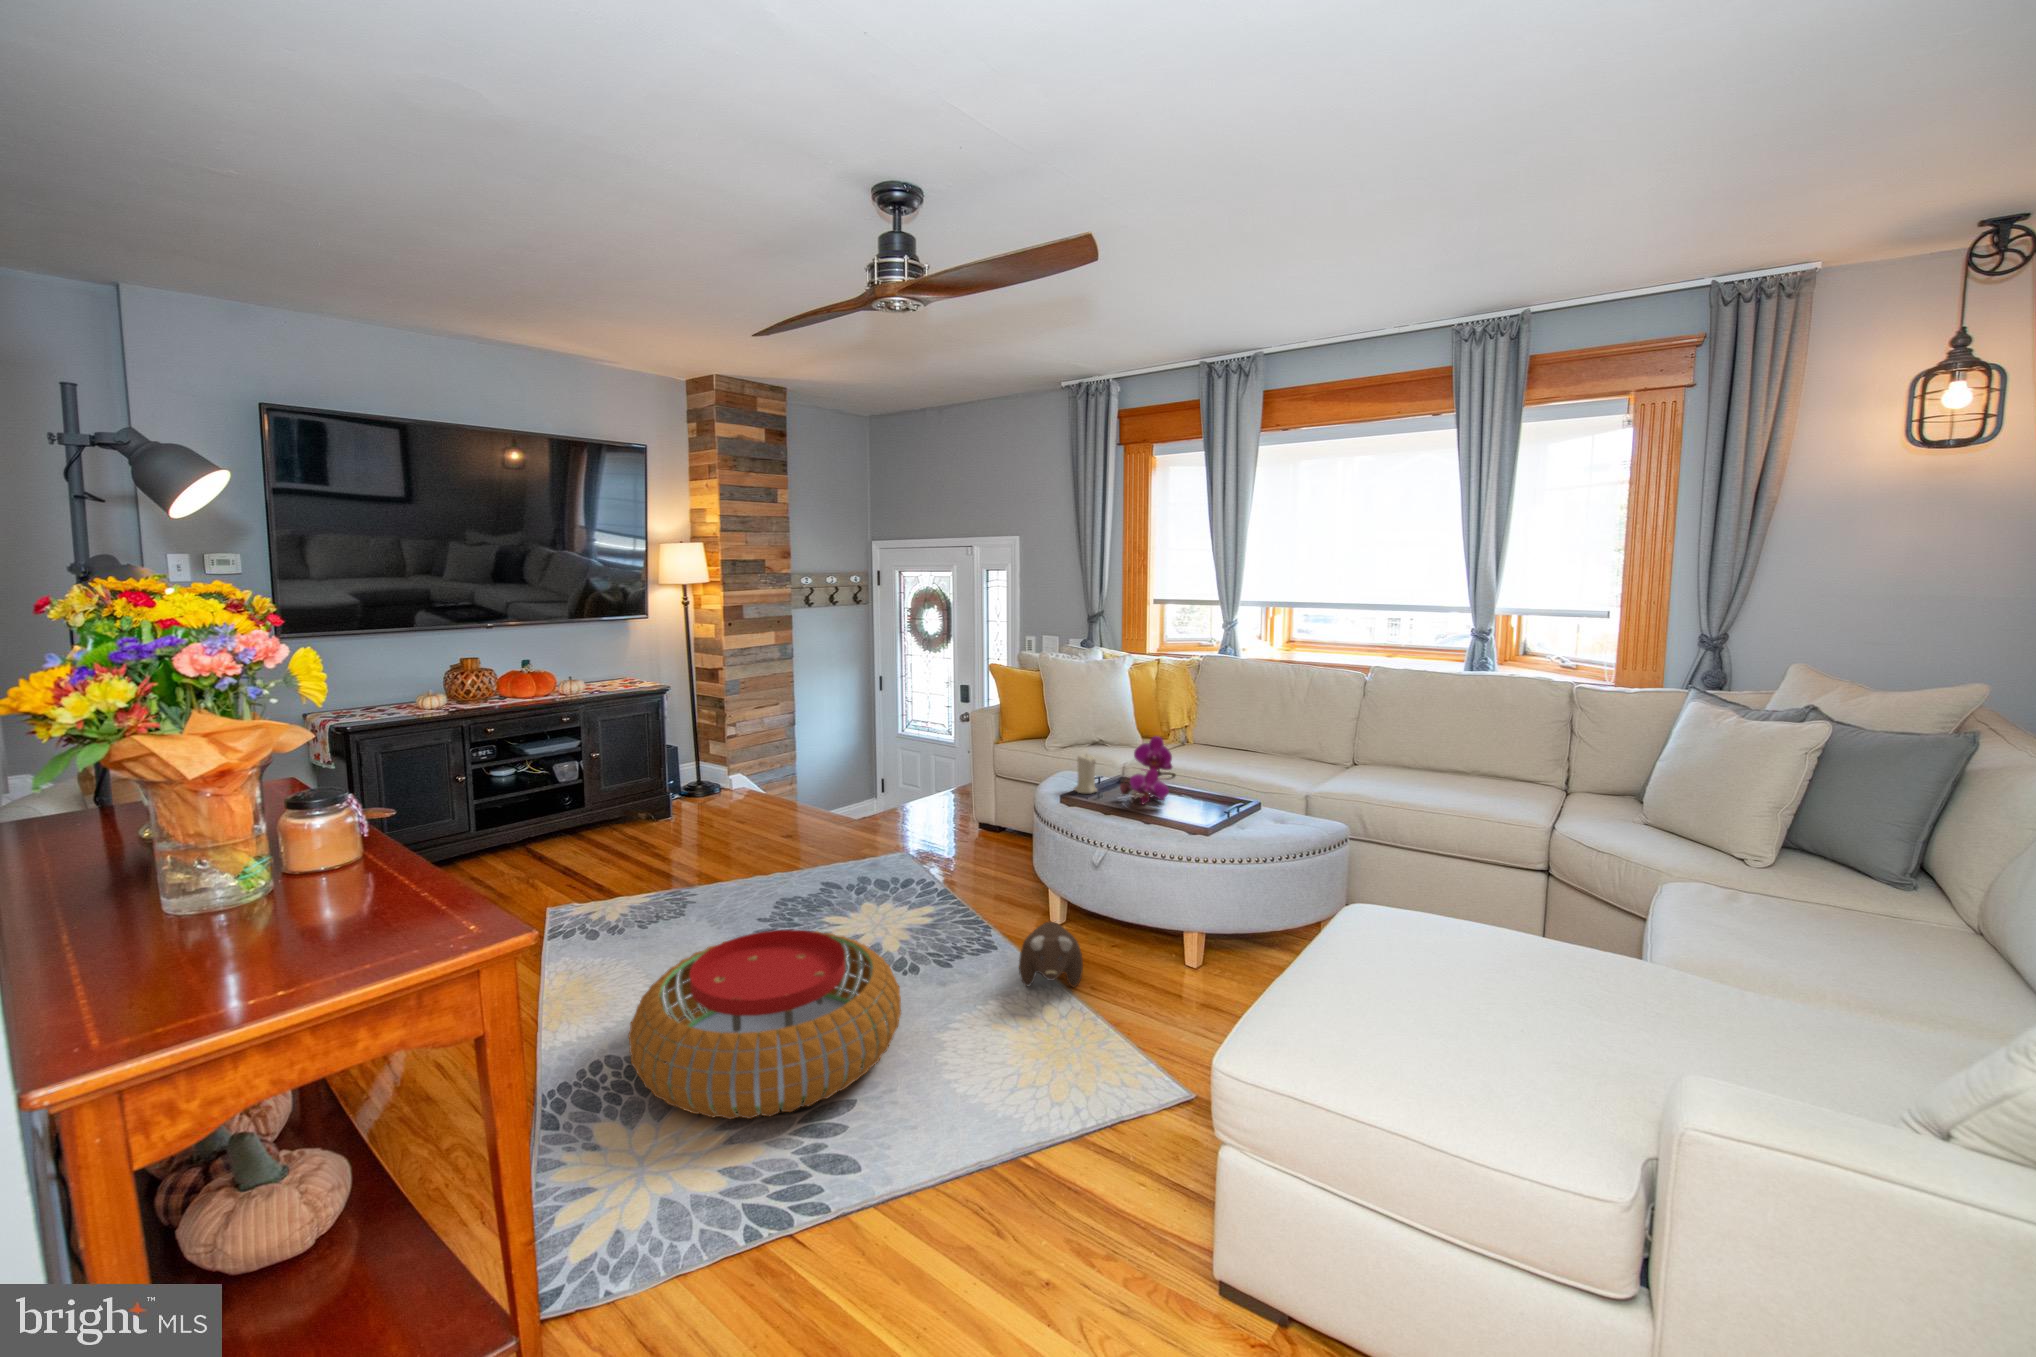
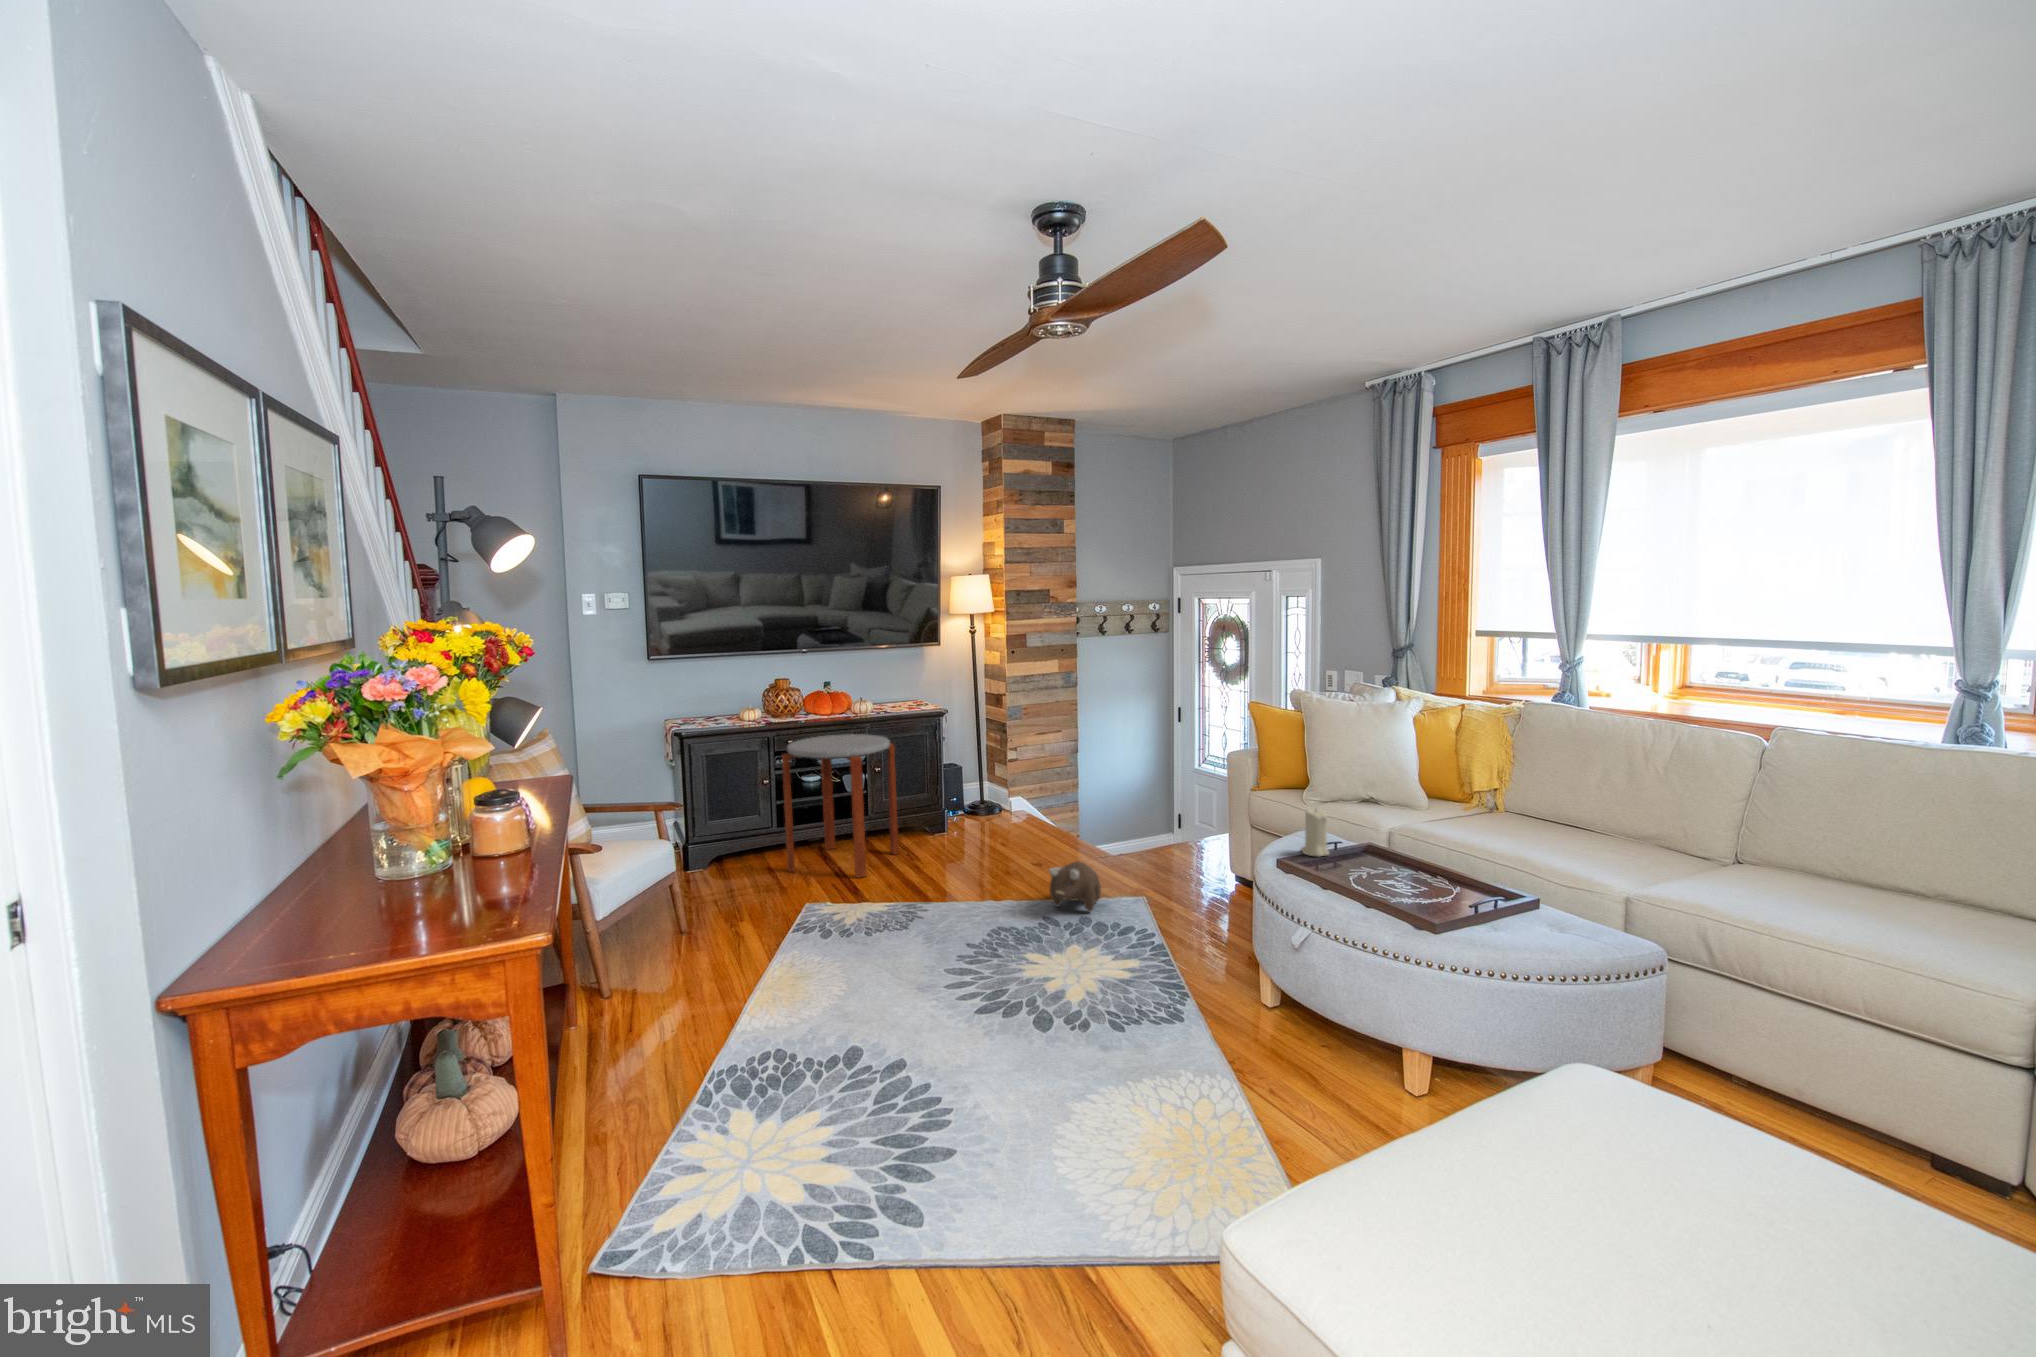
side table: none [490,715,631,876] -> present [782,734,898,878]
flower: present [1120,736,1176,805] -> none [1350,794,1425,878]
plush toy: present [1019,922,1083,987] -> present [1049,861,1101,912]
pouf: present [629,930,901,1119] -> none [775,959,1036,1146]

